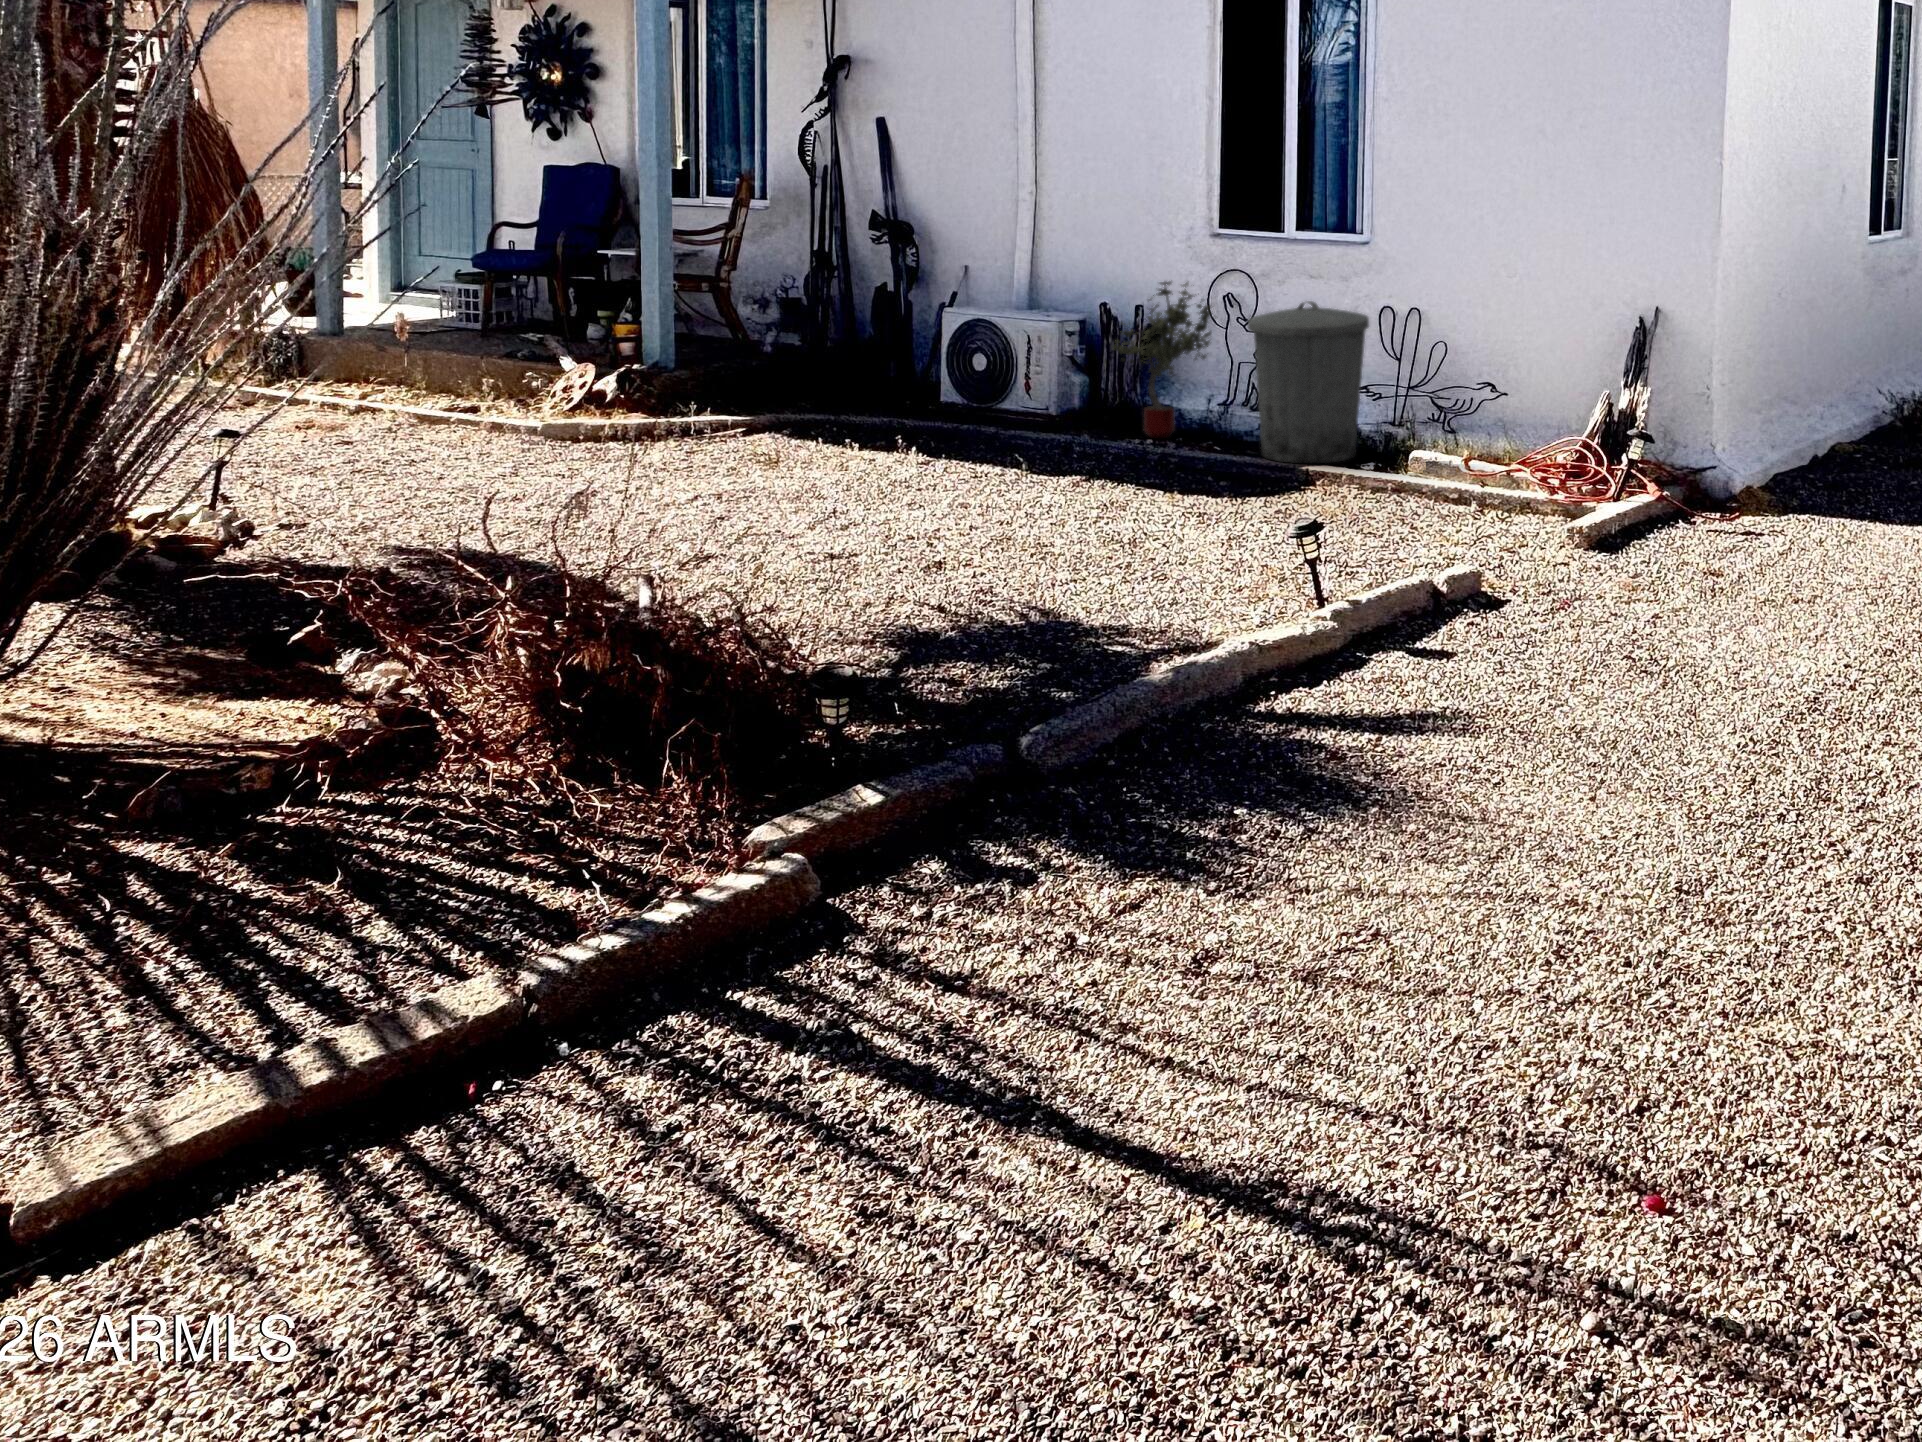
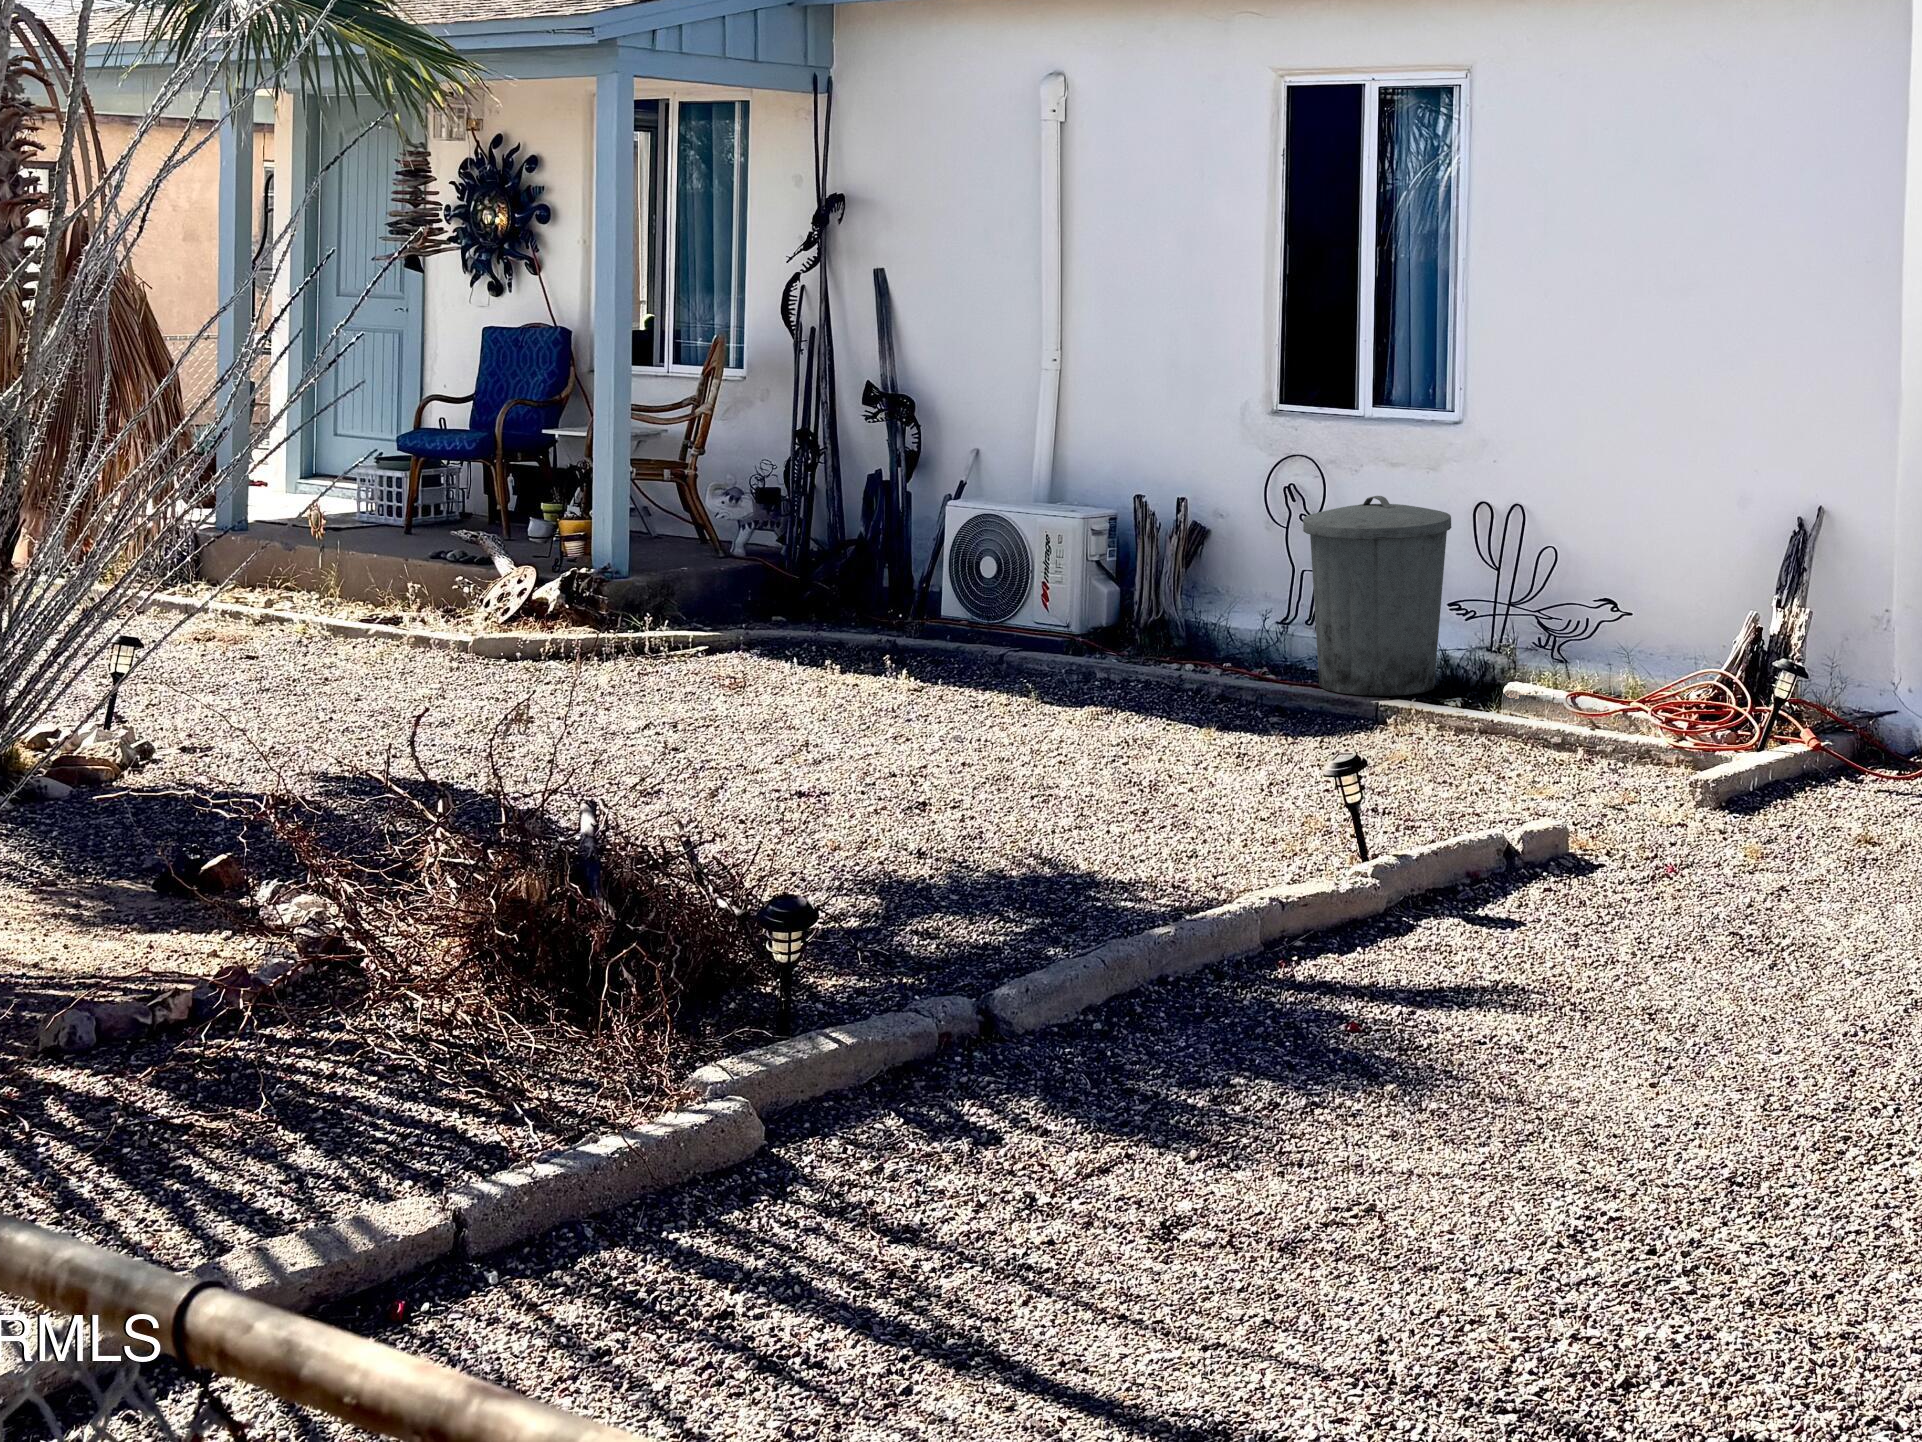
potted tree: present [1113,281,1211,438] -> none [1140,469,1269,663]

